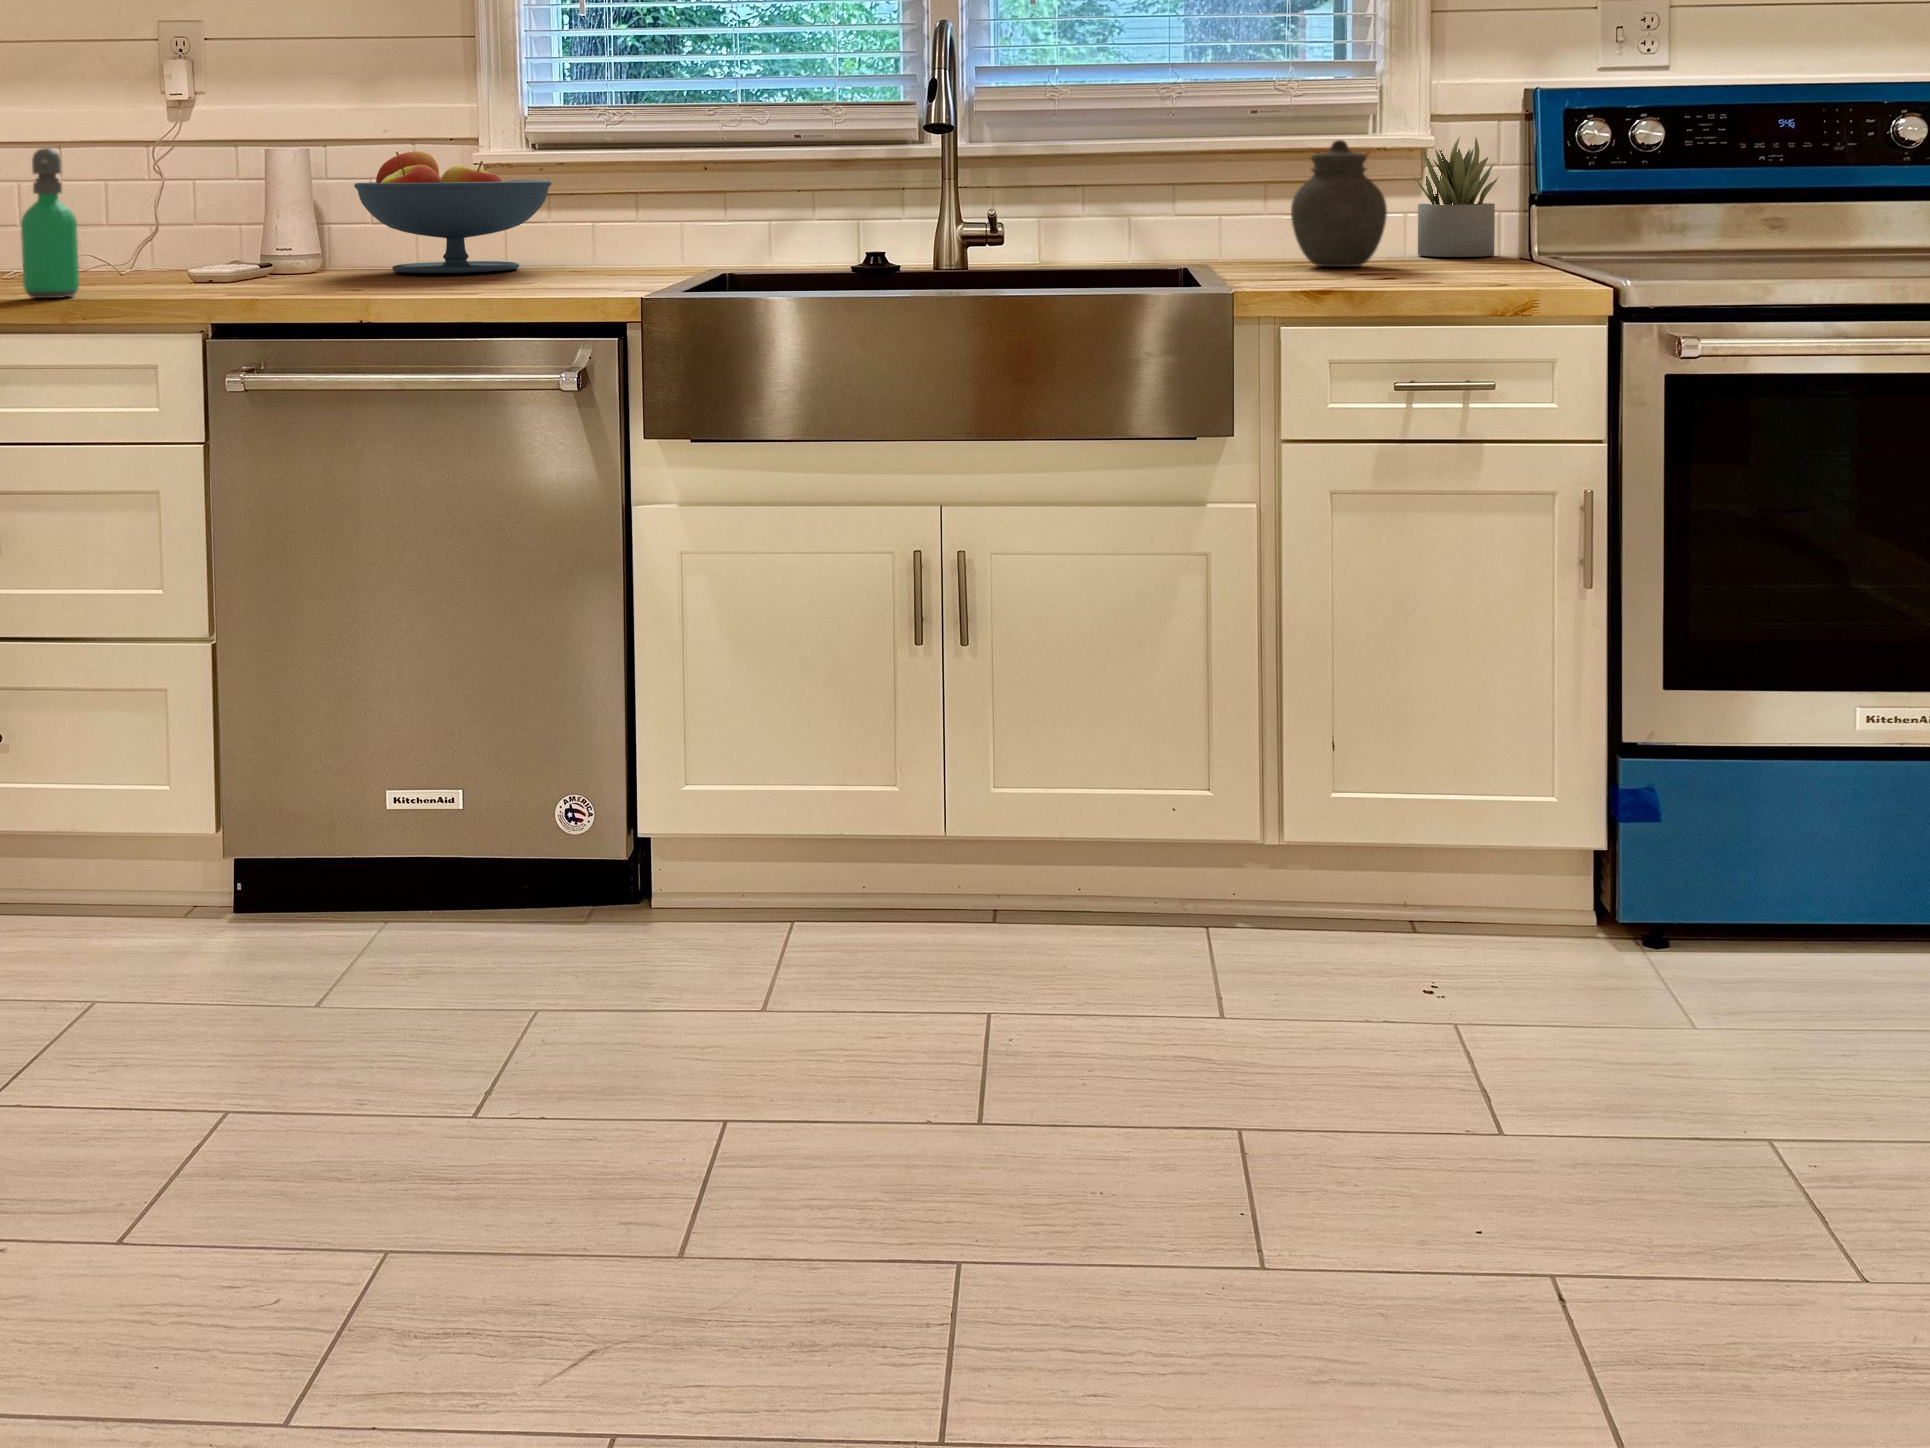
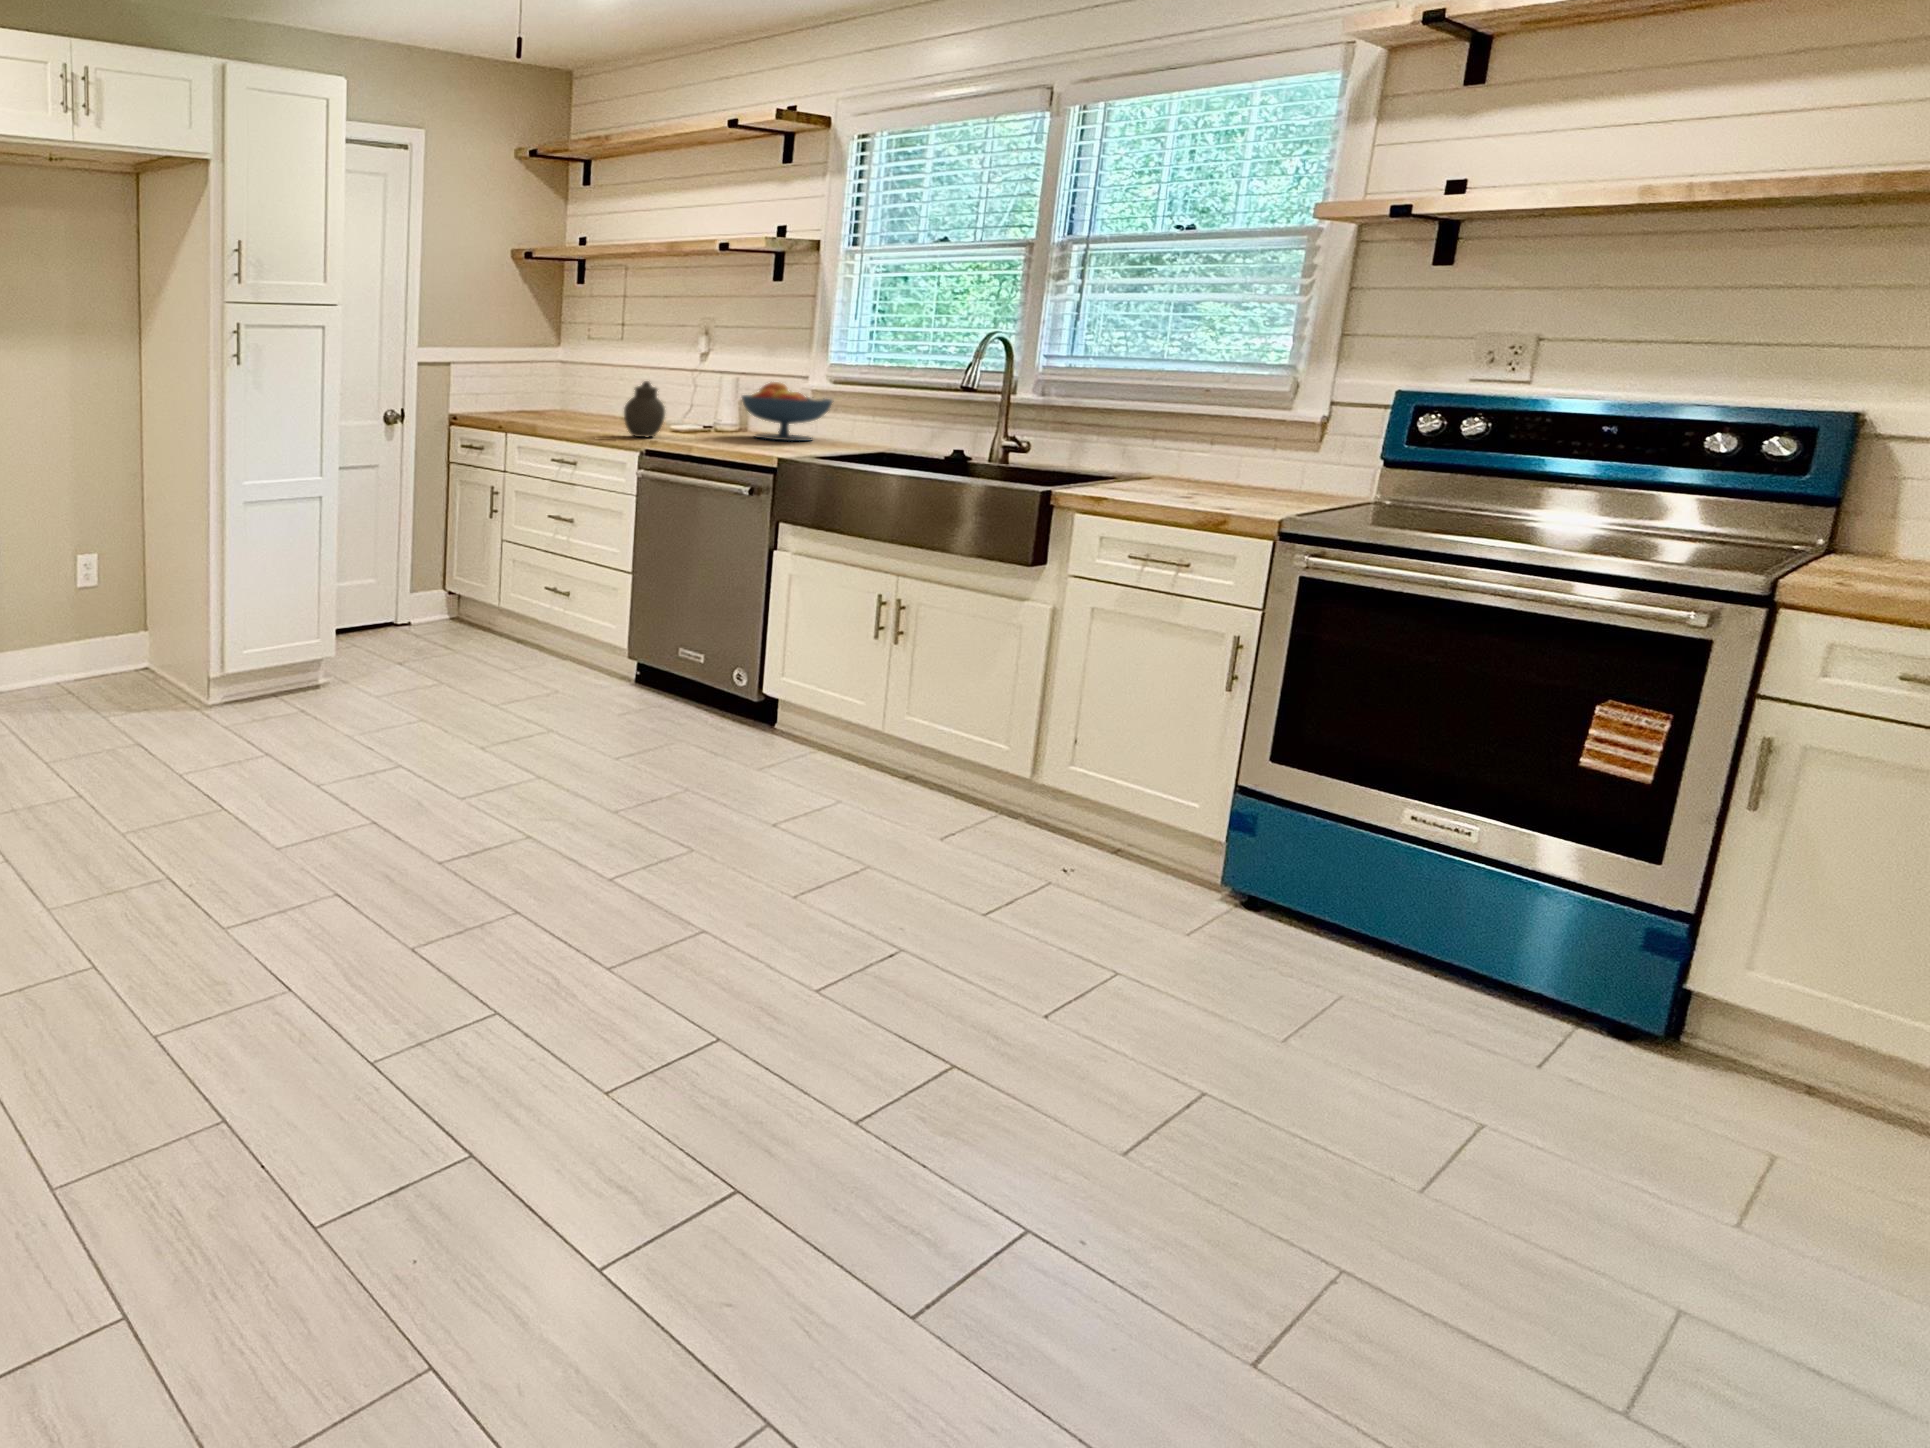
succulent plant: present [1414,136,1498,257] -> none [1307,418,1378,498]
jar: present [1291,140,1387,267] -> present [624,381,665,437]
soap dispenser: present [21,148,79,298] -> none [596,373,619,432]

